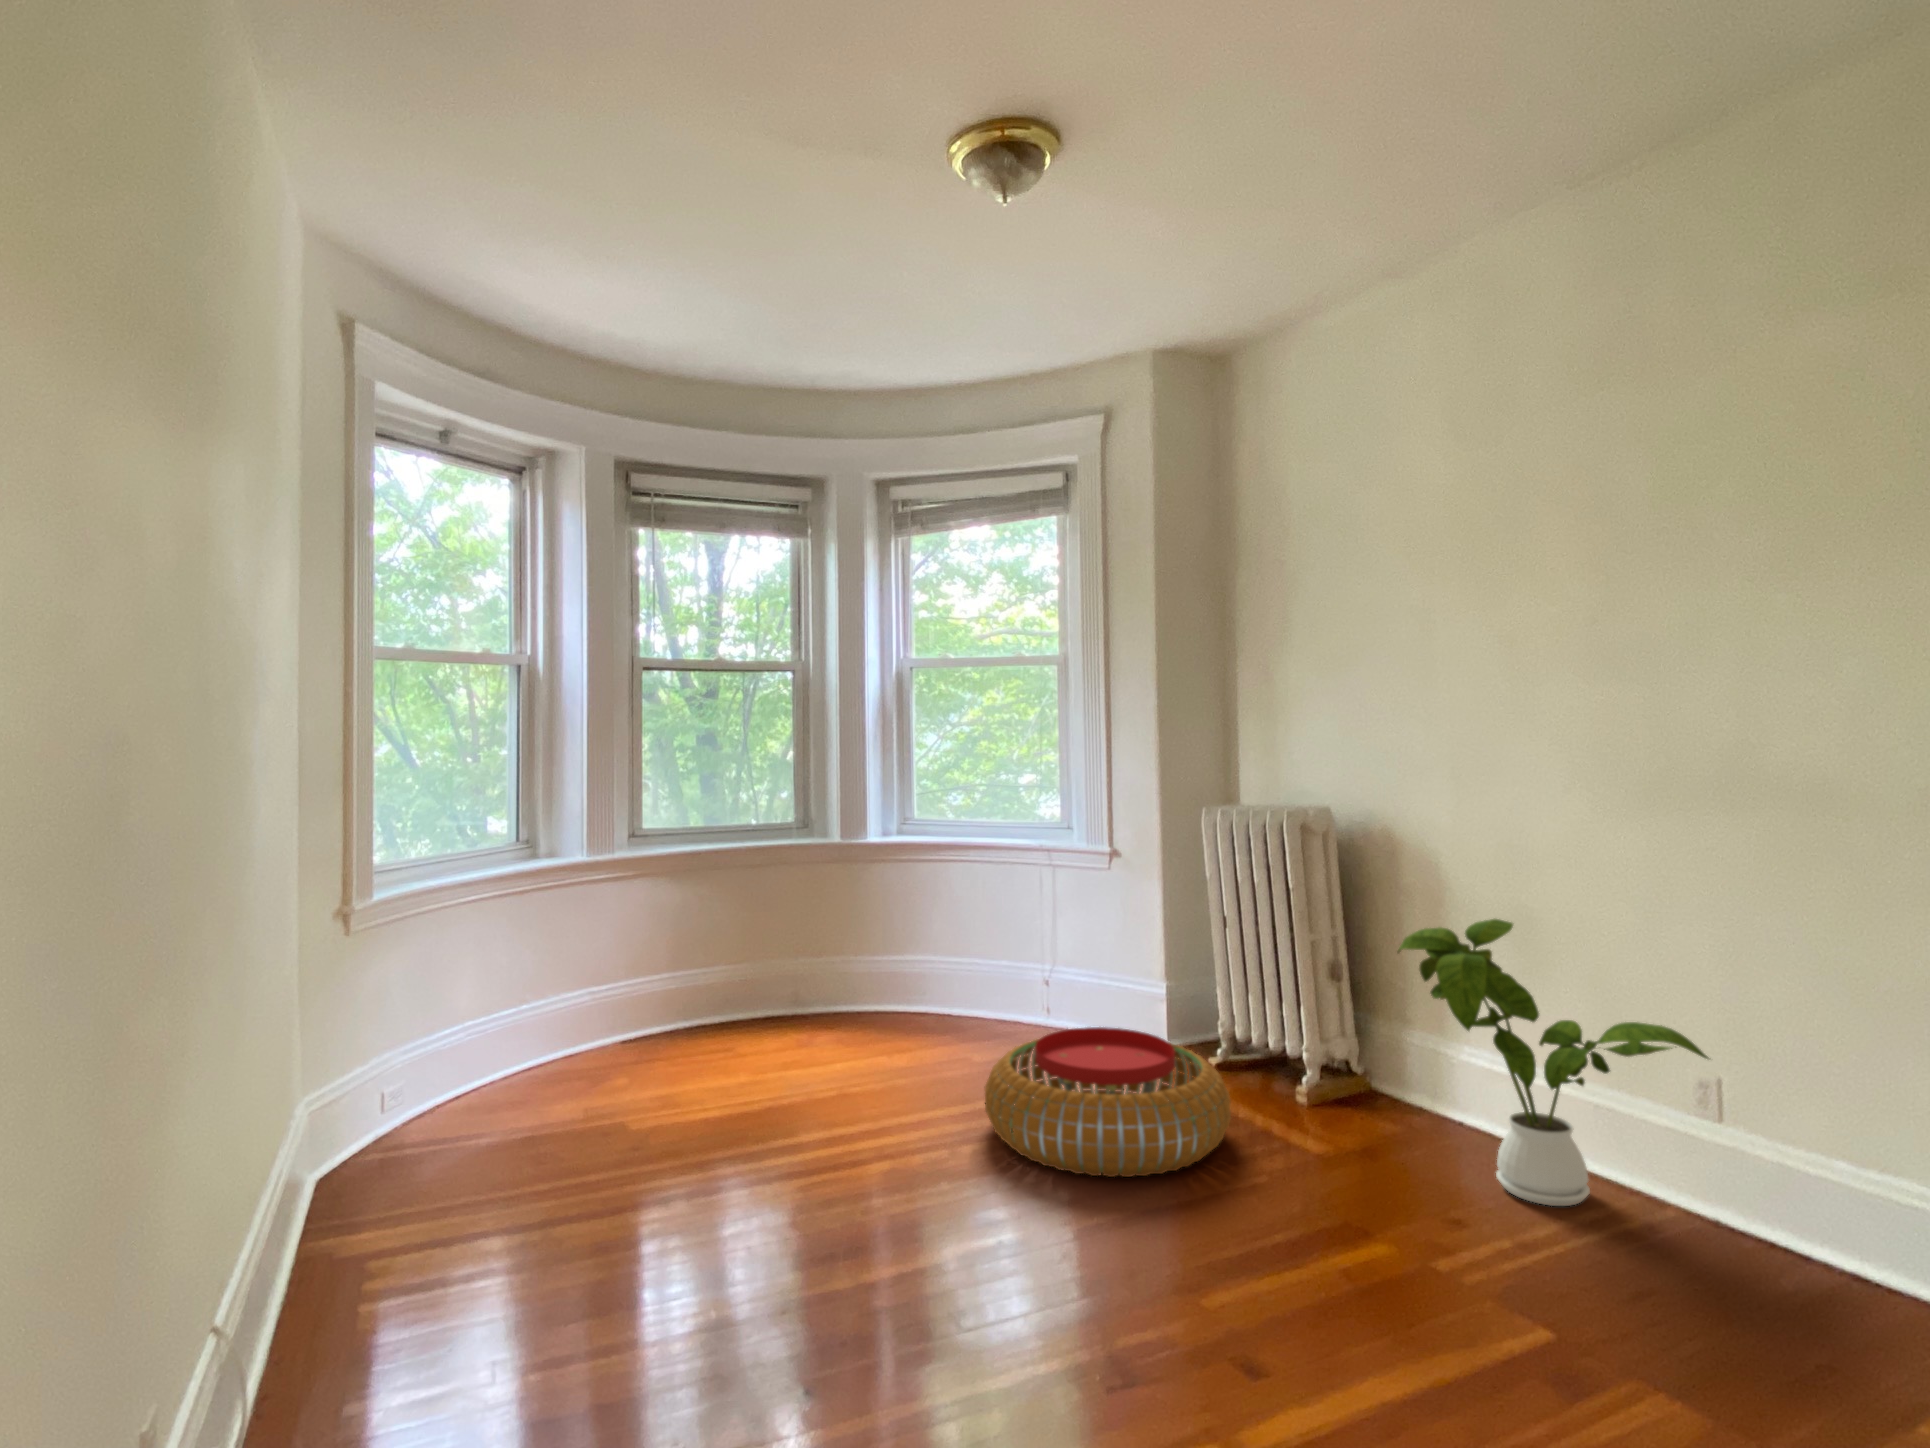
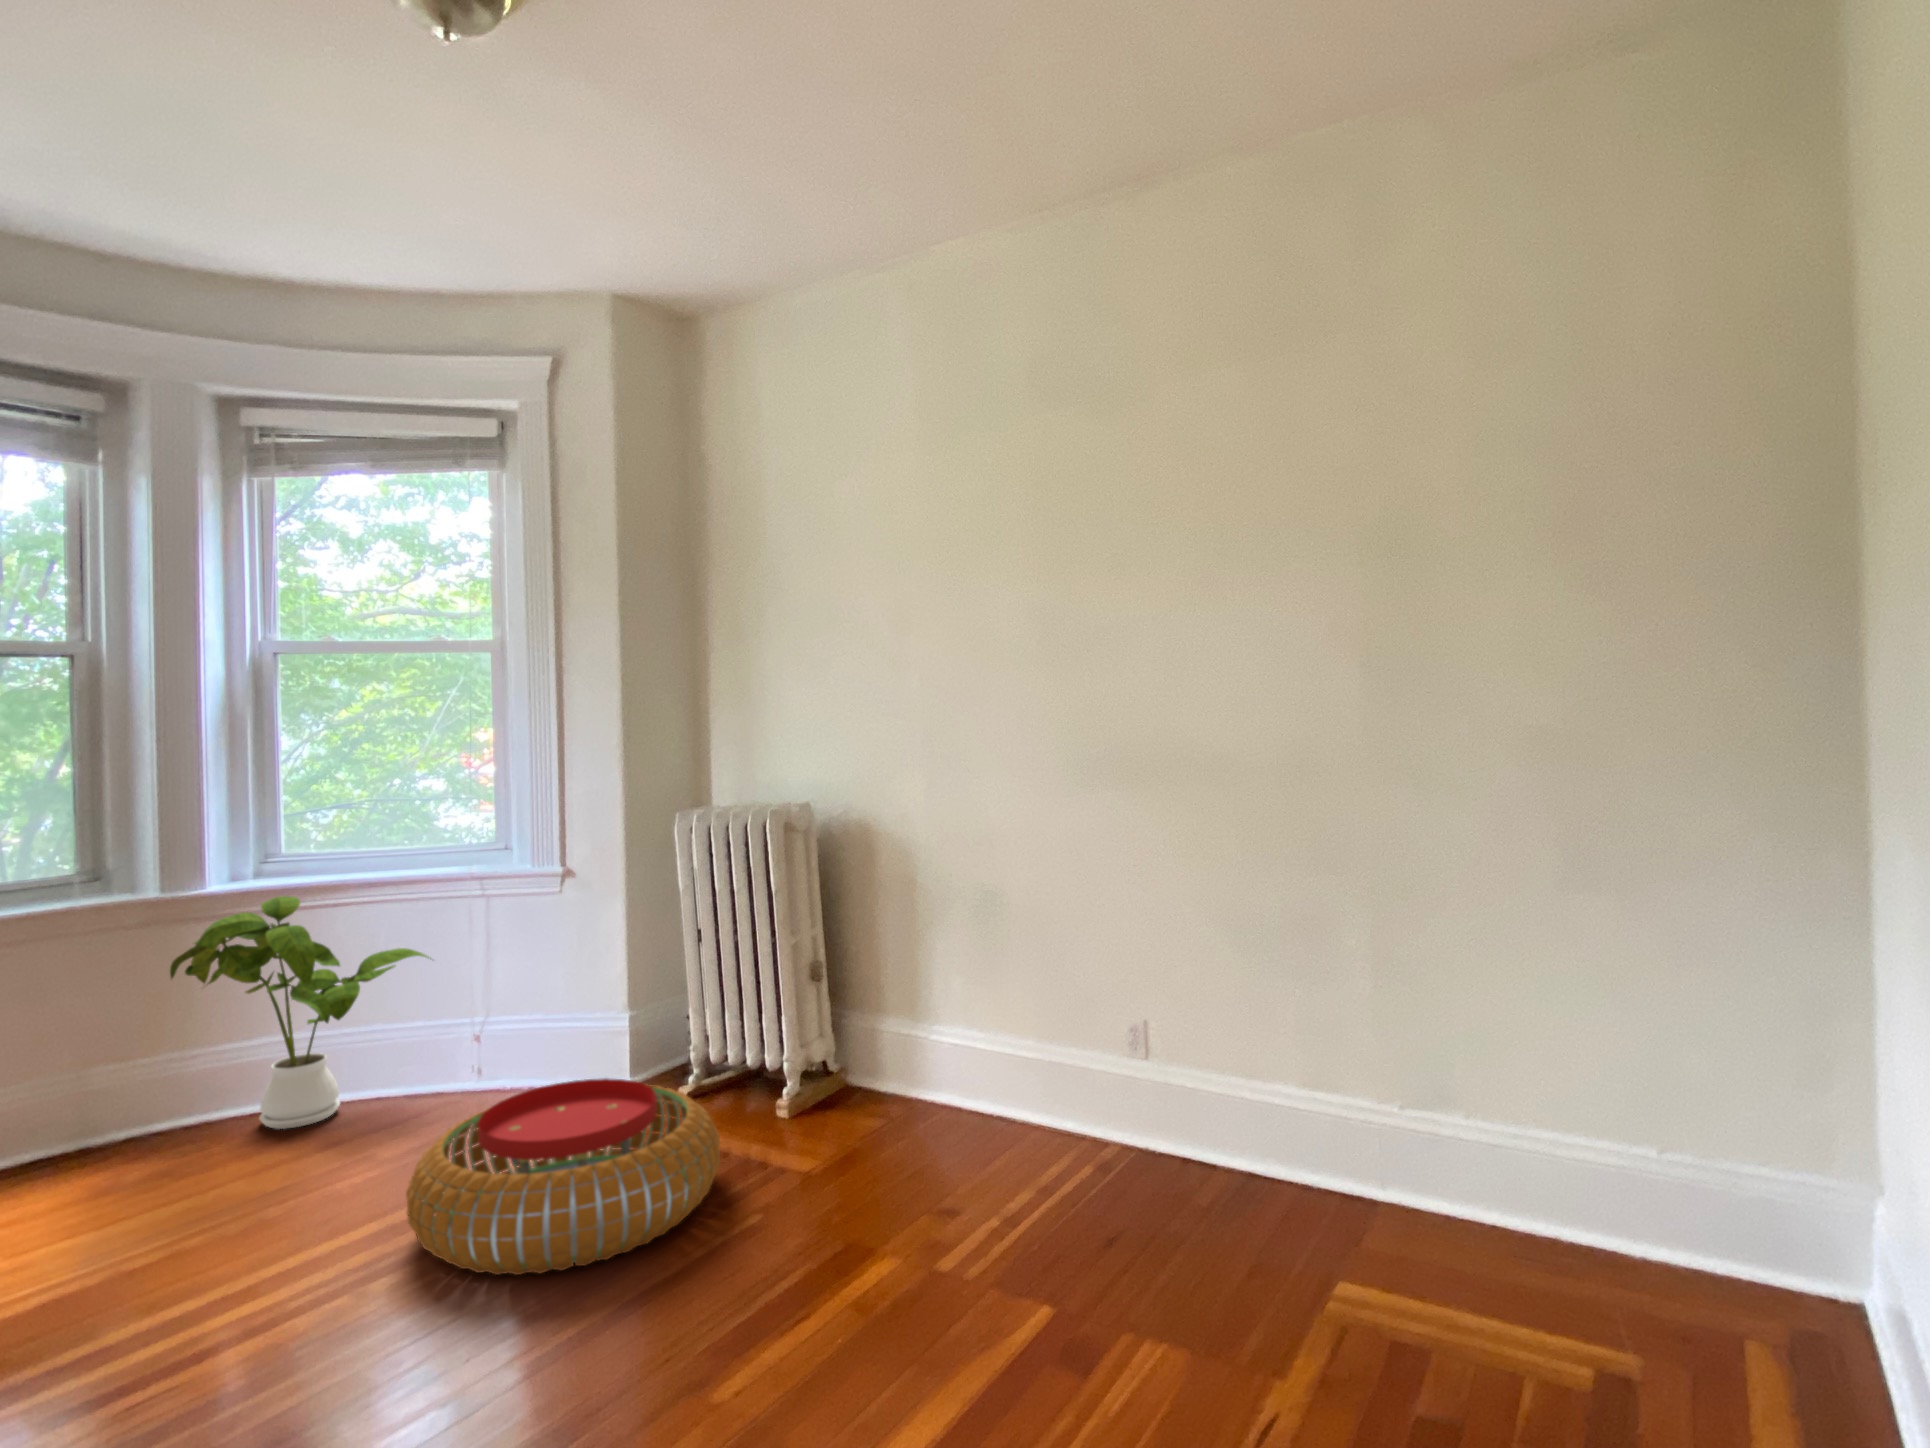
house plant: present [1398,919,1709,1206] -> present [170,896,427,1129]

